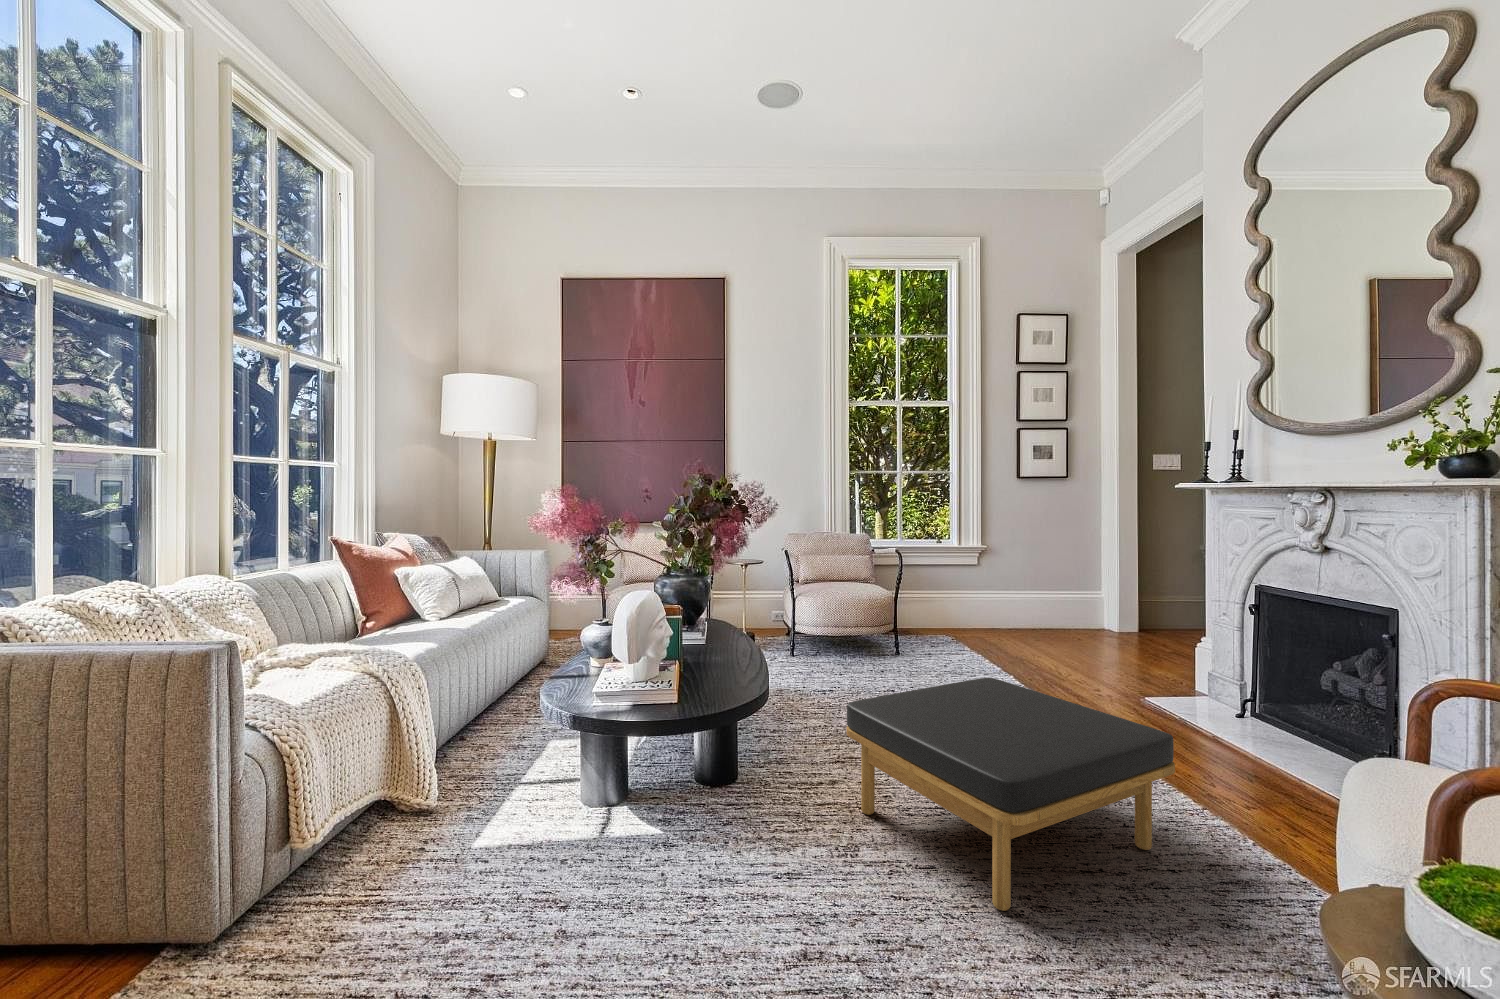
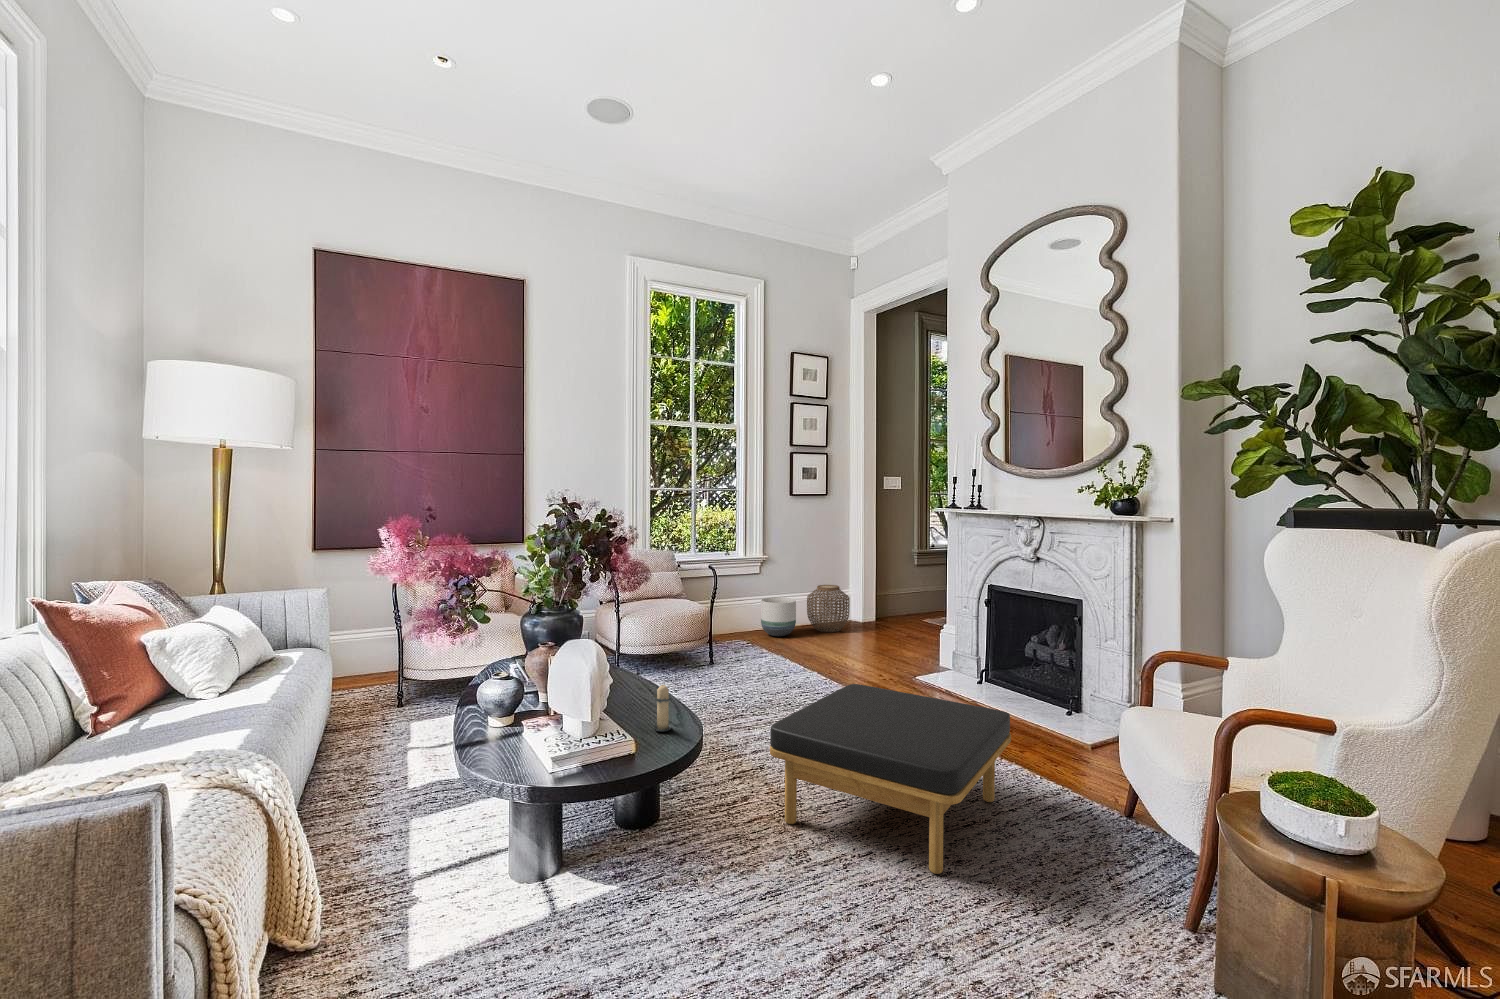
woven basket: none [1040,583,1094,637] -> present [807,585,850,632]
planter: none [981,592,1022,635] -> present [761,597,796,636]
candle: none [717,639,740,690] -> present [653,685,672,732]

